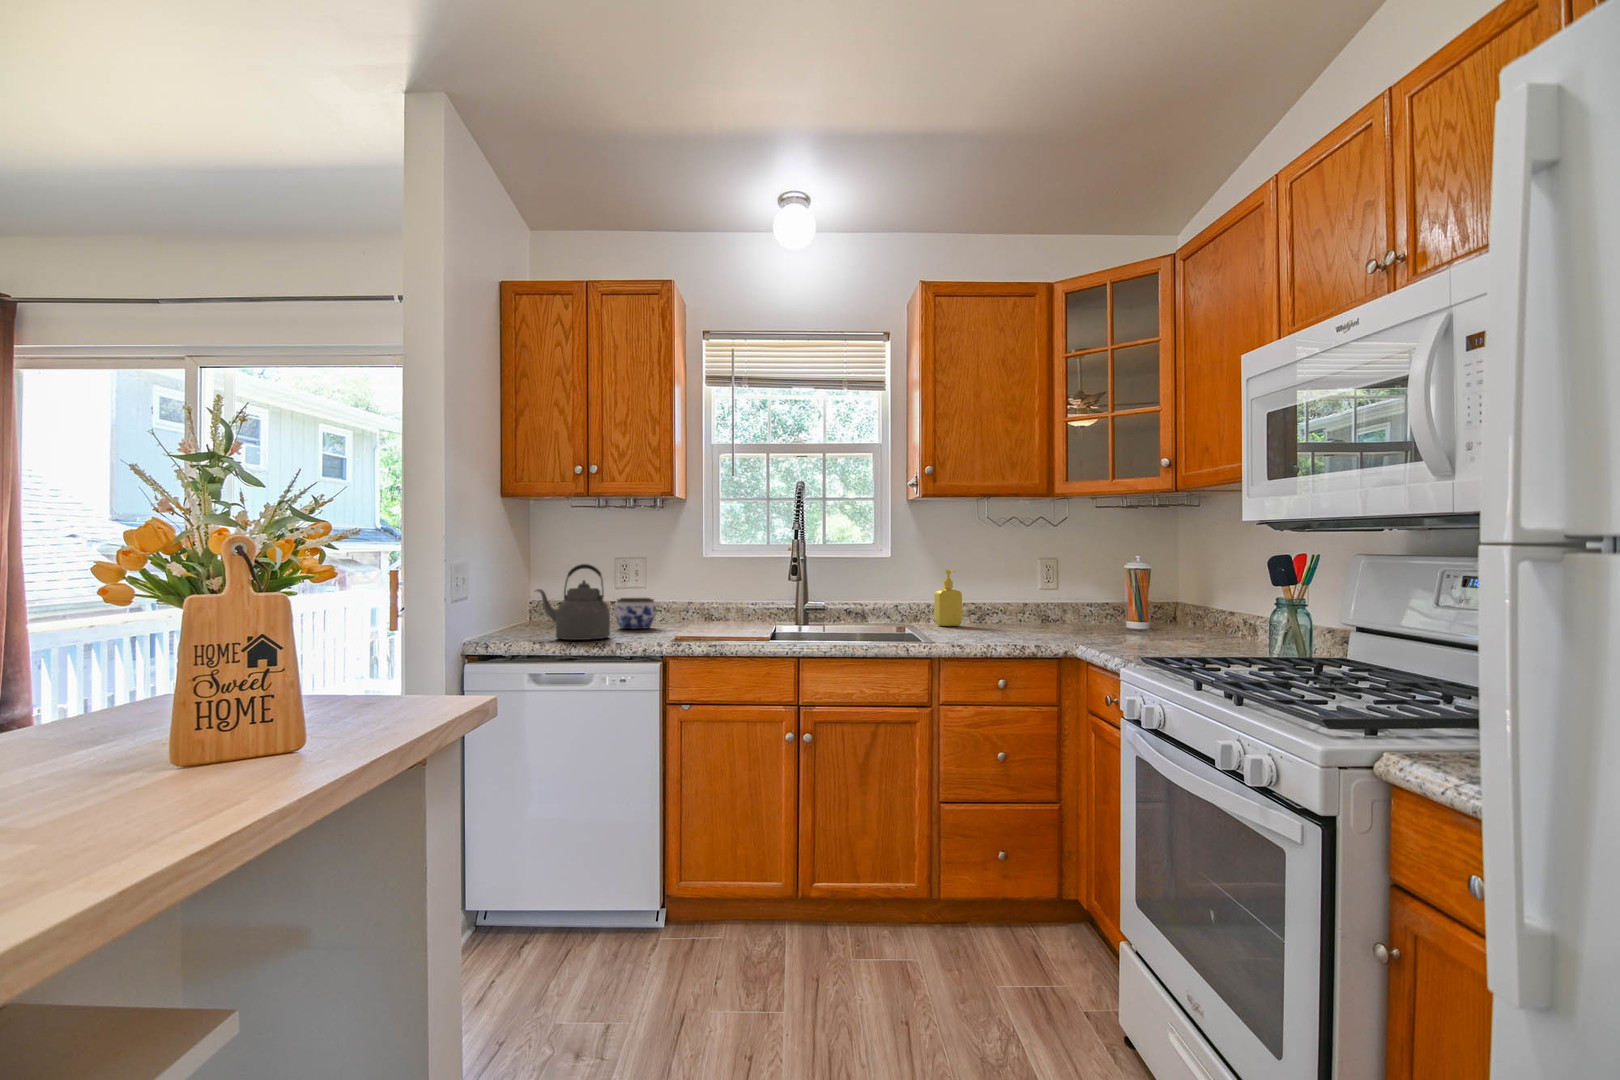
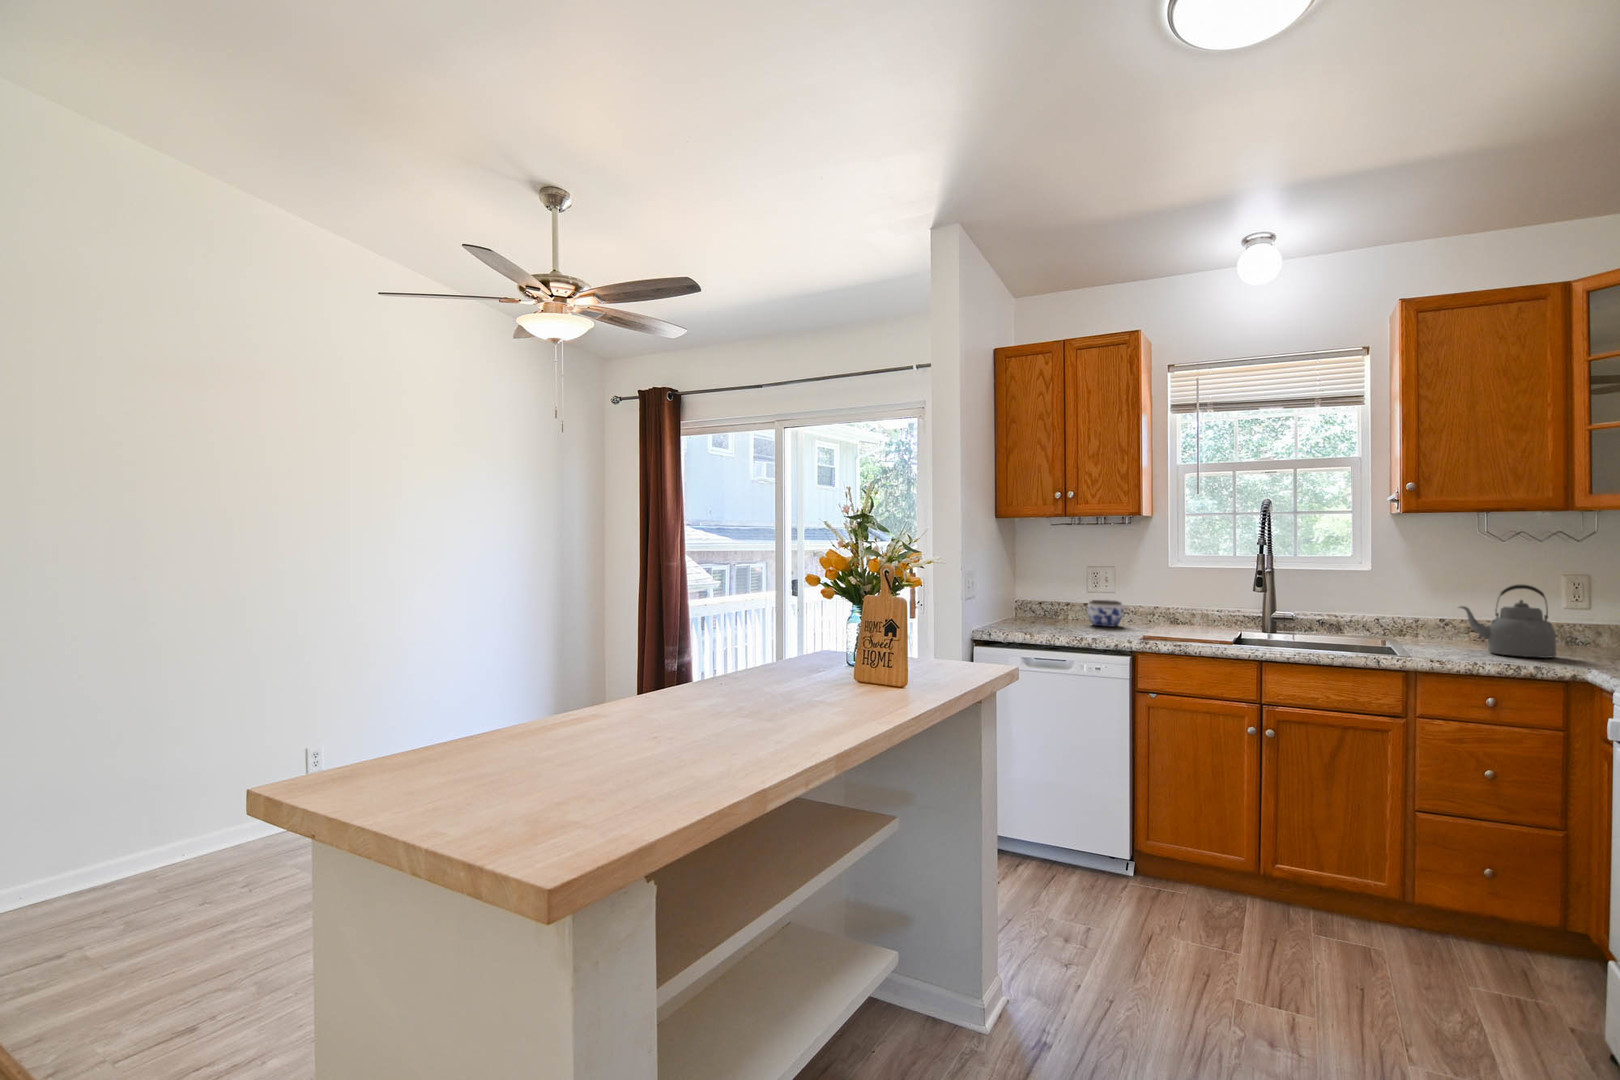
kettle: present [536,564,610,640] -> present [1460,585,1556,658]
soap dispenser: present [934,569,962,626] -> none [1424,585,1460,643]

